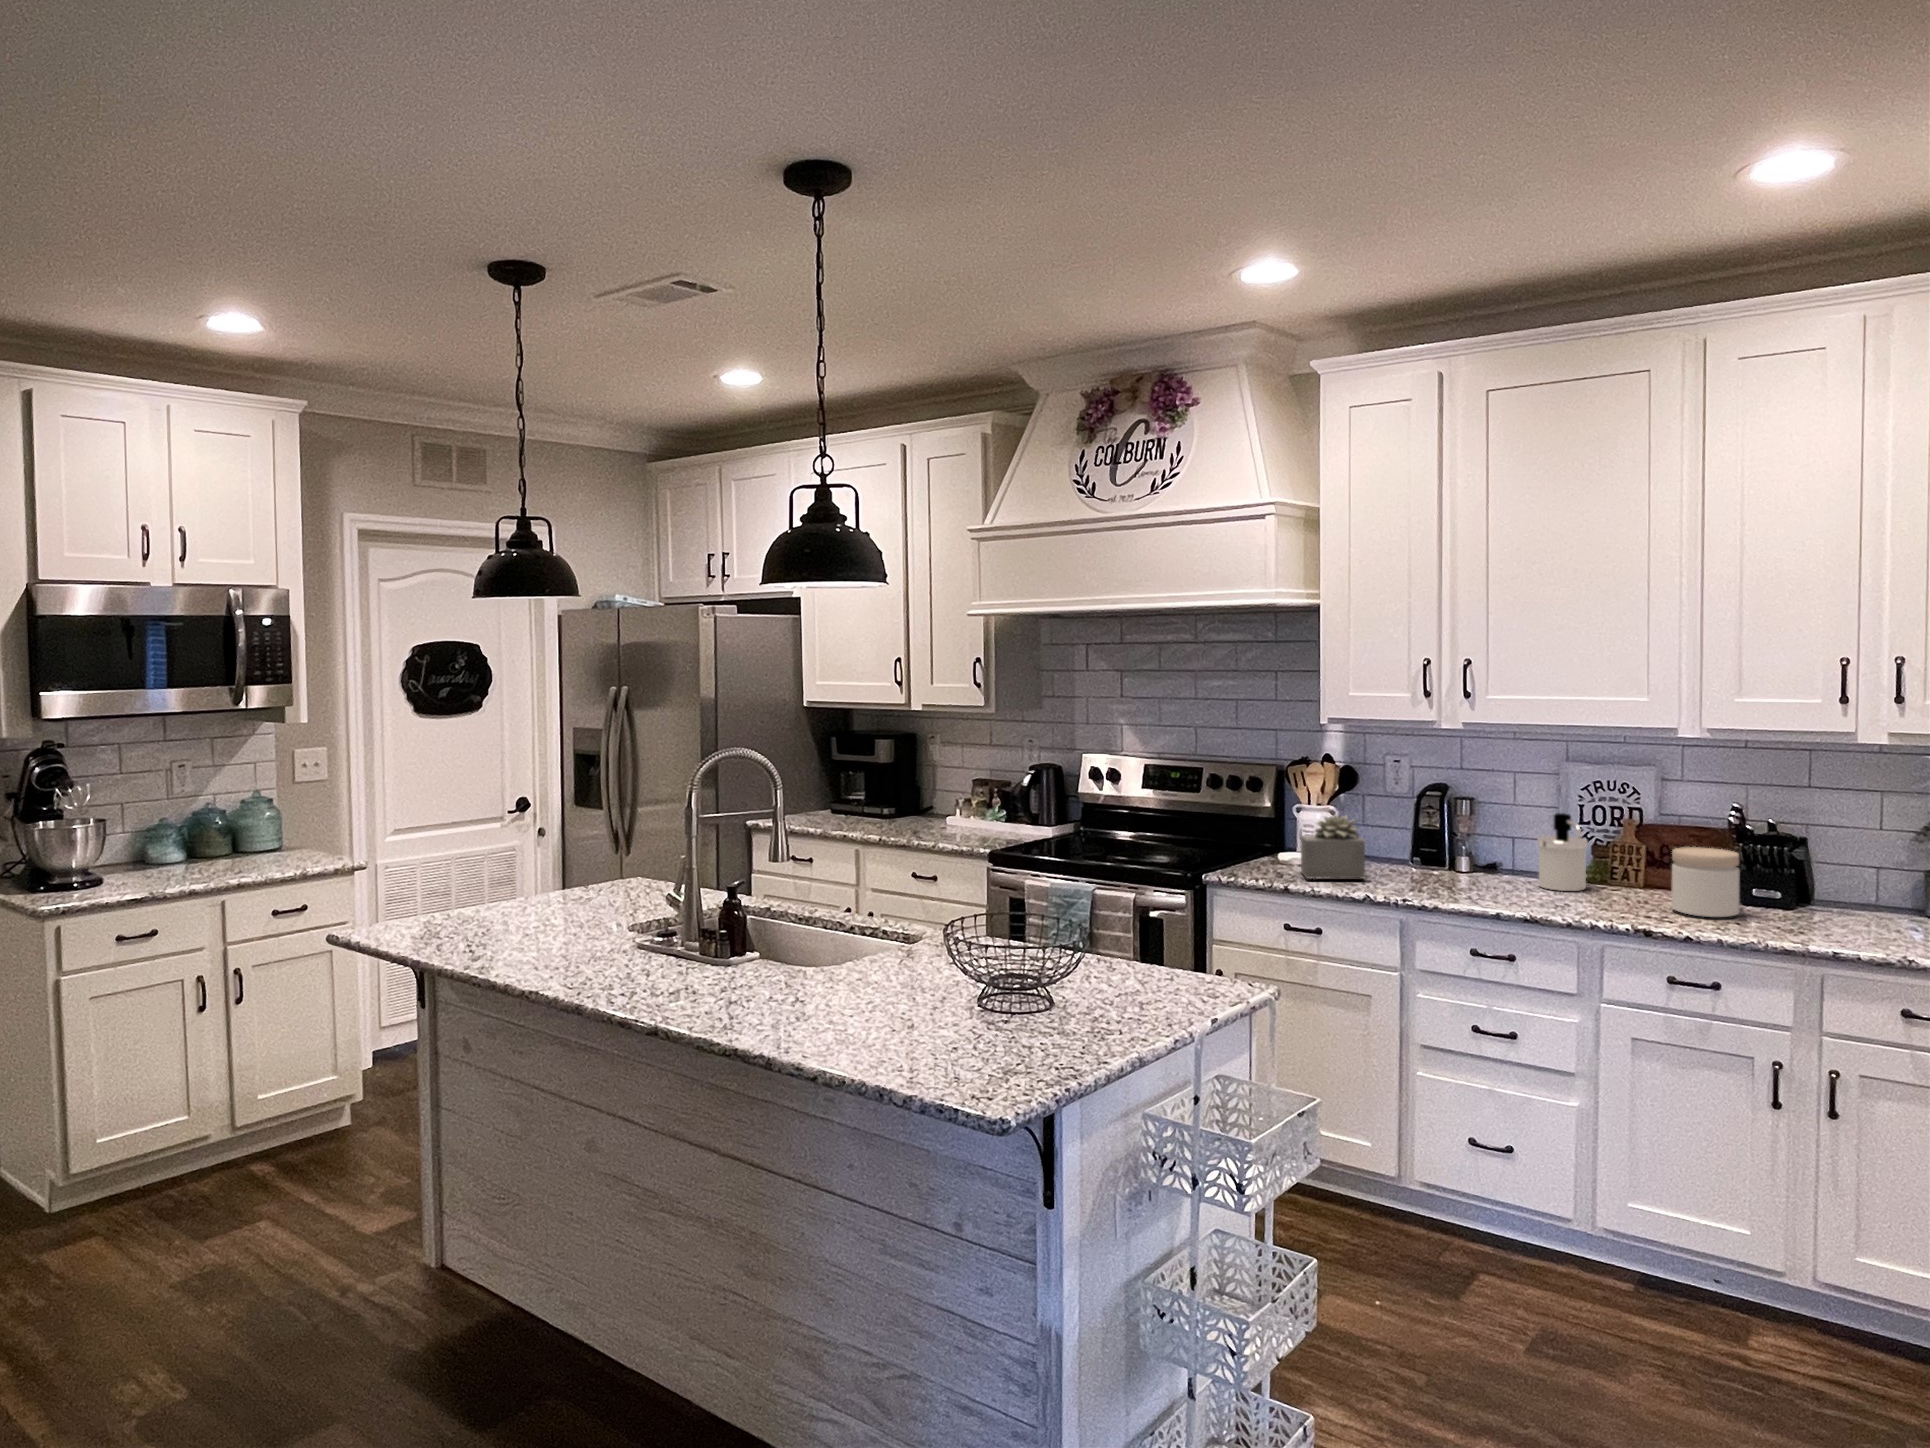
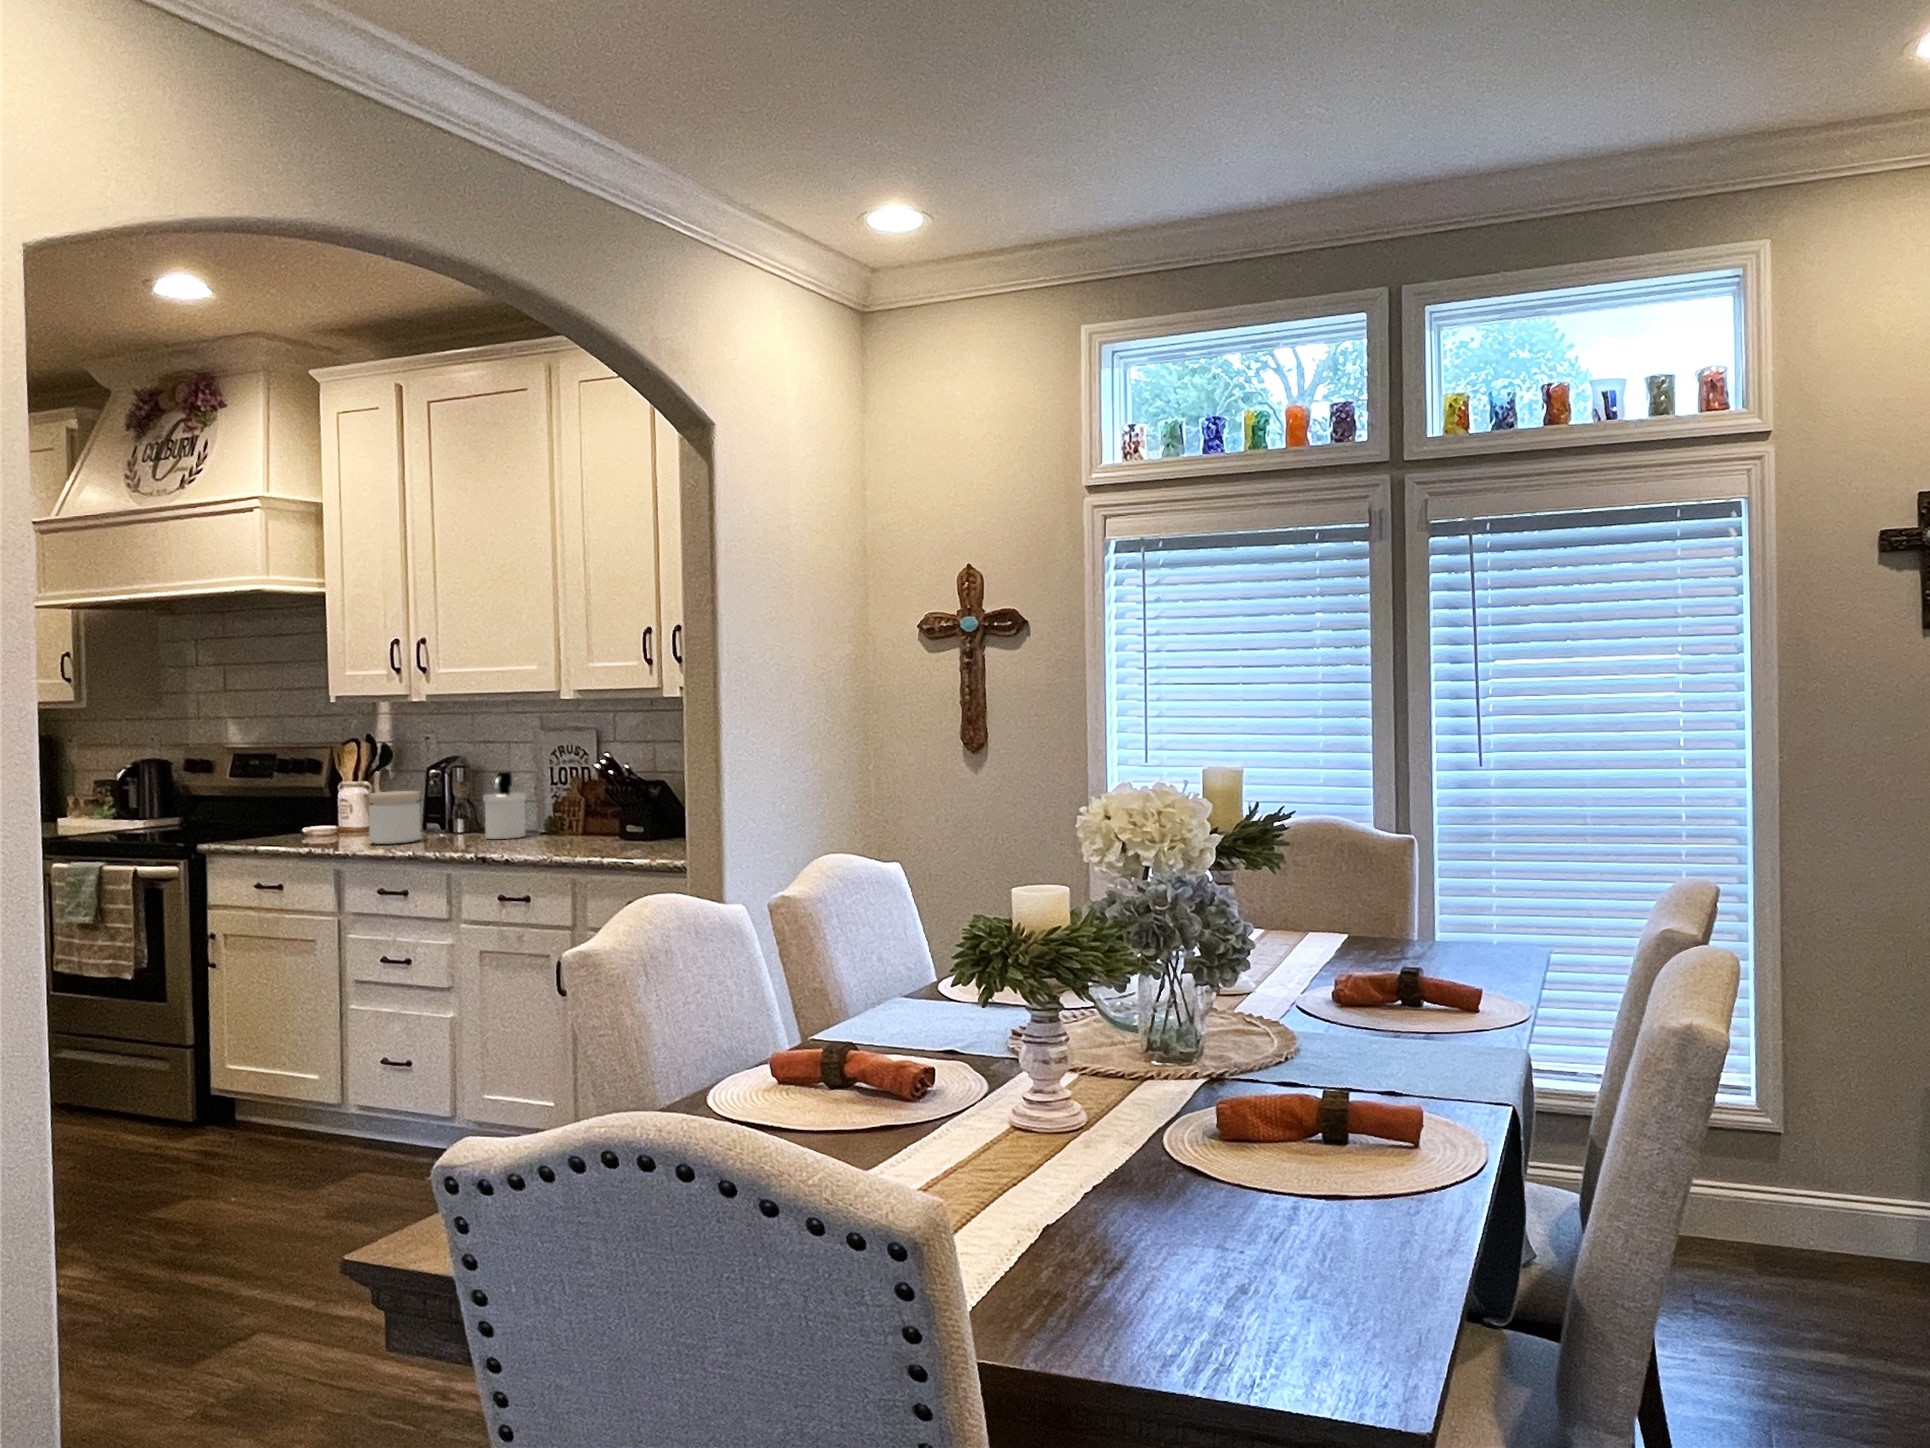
succulent plant: present [1300,815,1366,879] -> none [283,783,354,843]
jar: present [1672,847,1739,917] -> present [369,791,421,844]

